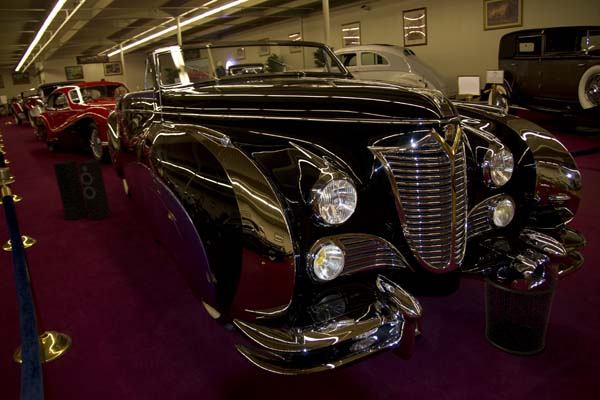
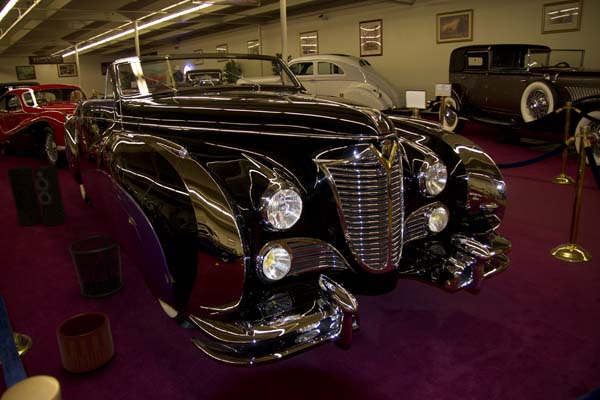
waste bin: present [485,272,558,355] -> present [69,235,123,298]
planter: none [98,310,156,373] -> present [56,312,114,373]

